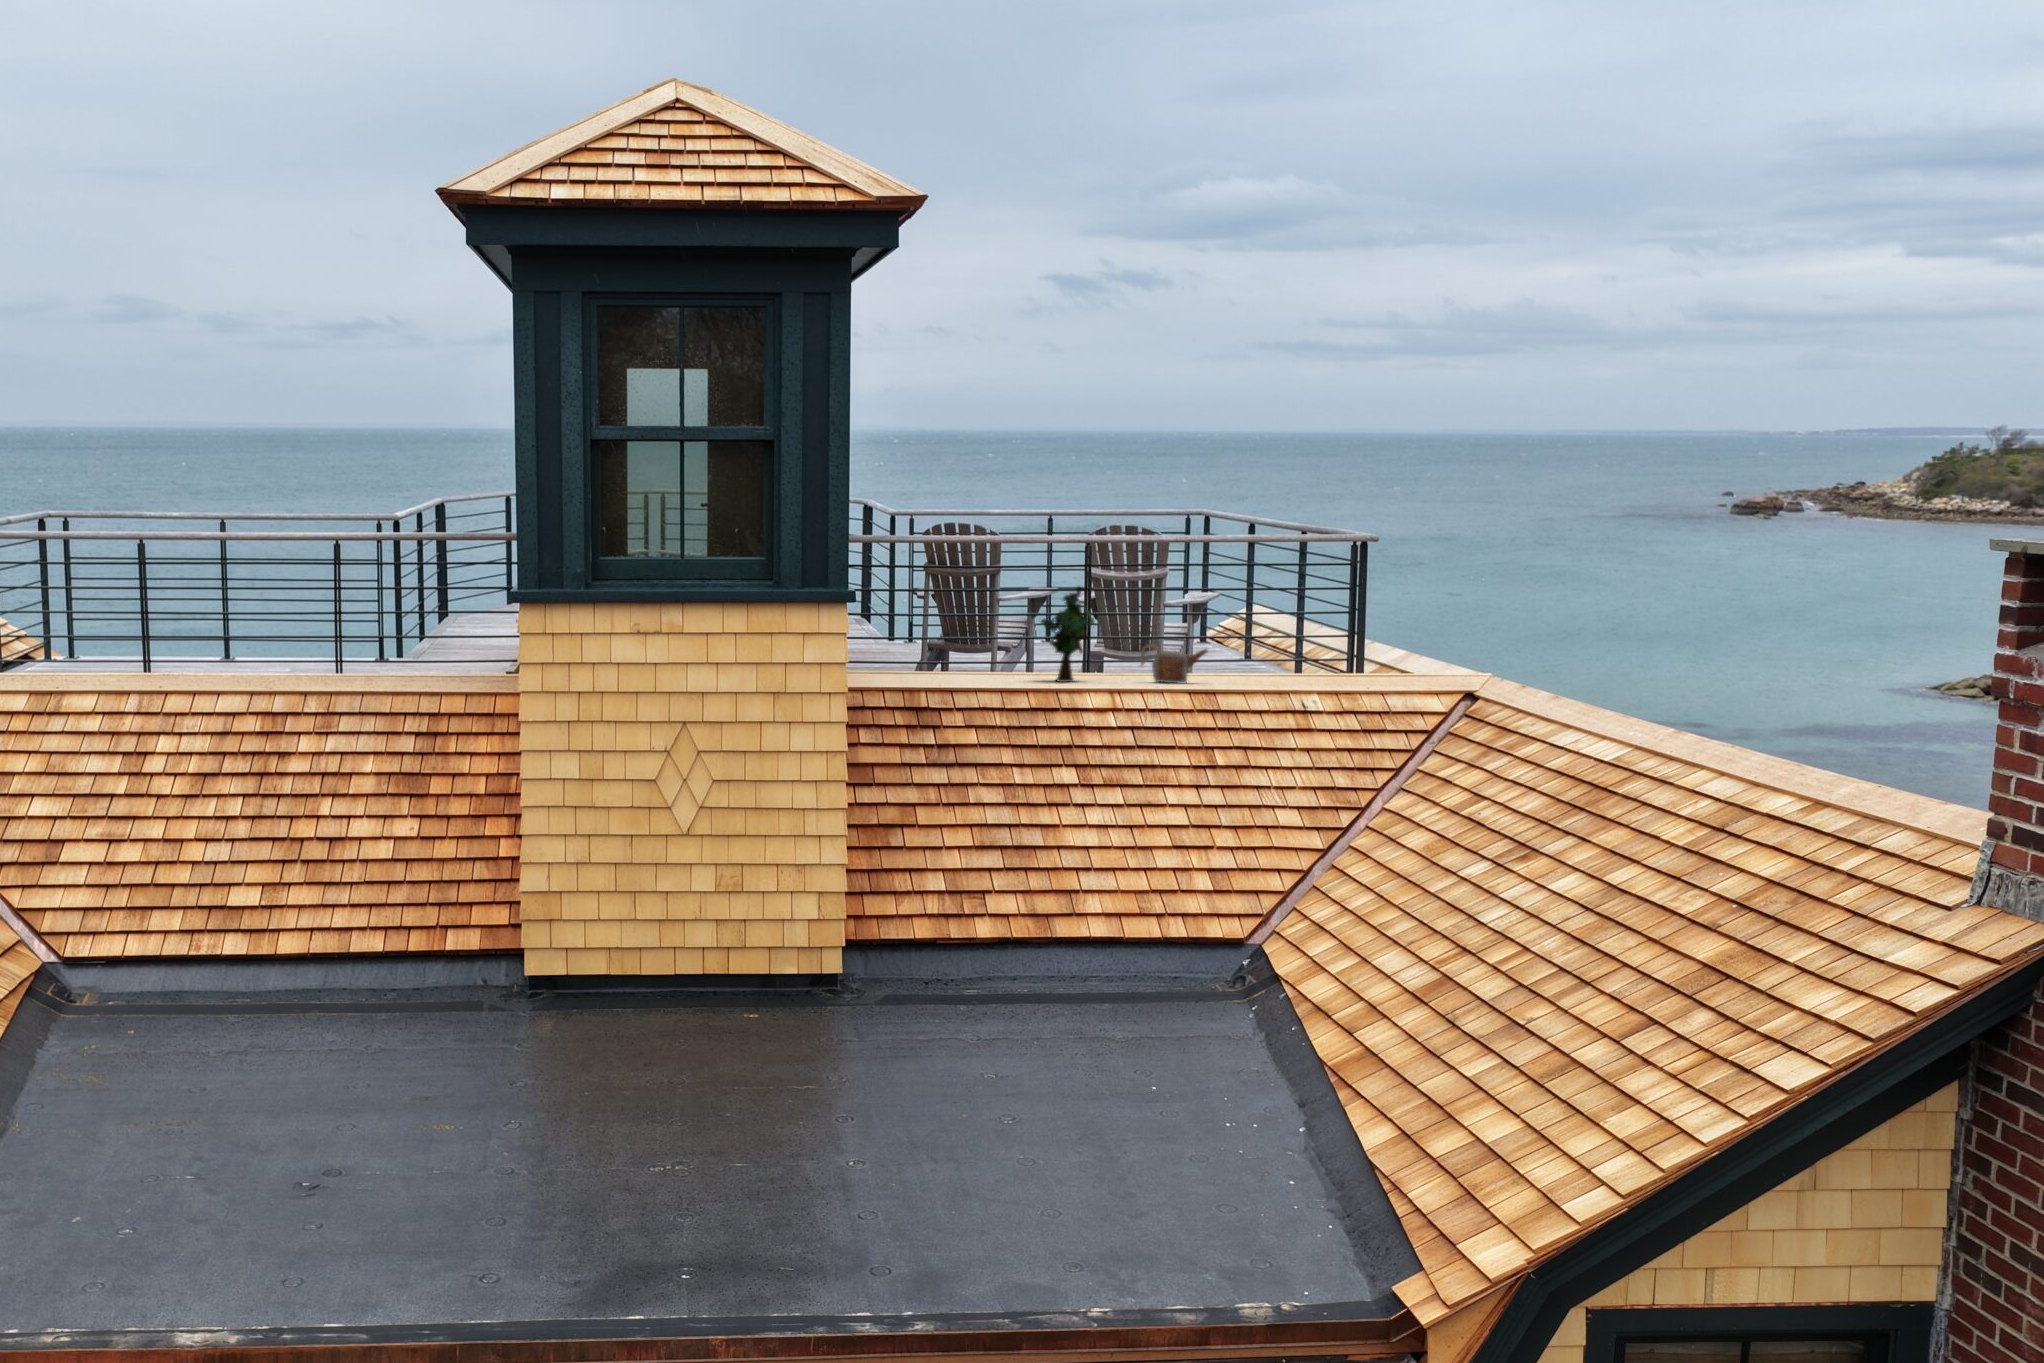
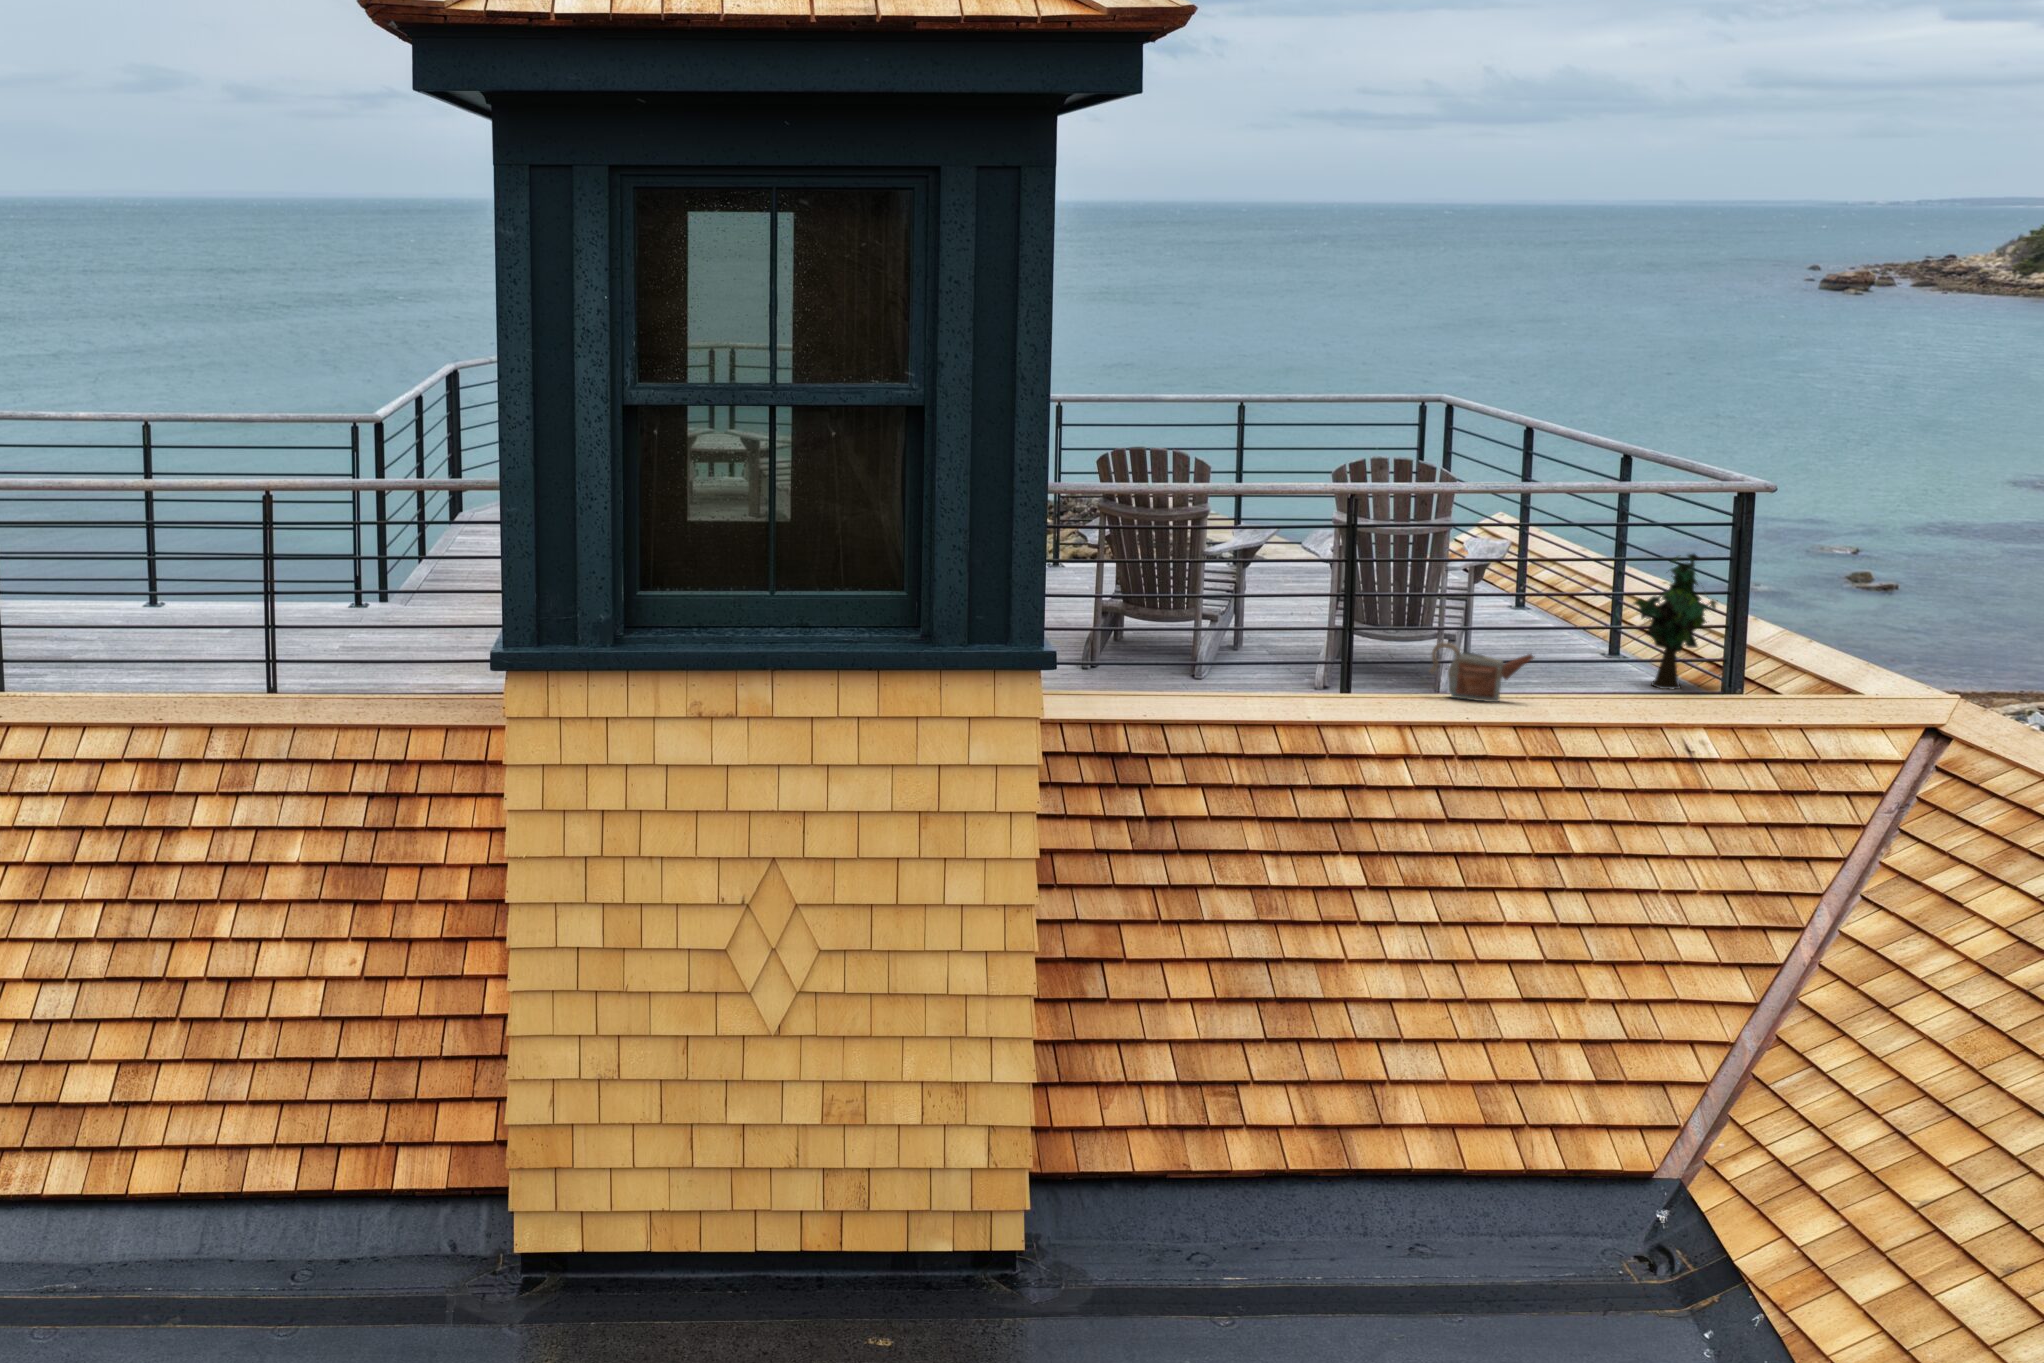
decorative plant: present [1041,587,1094,682] -> present [1635,554,1718,689]

